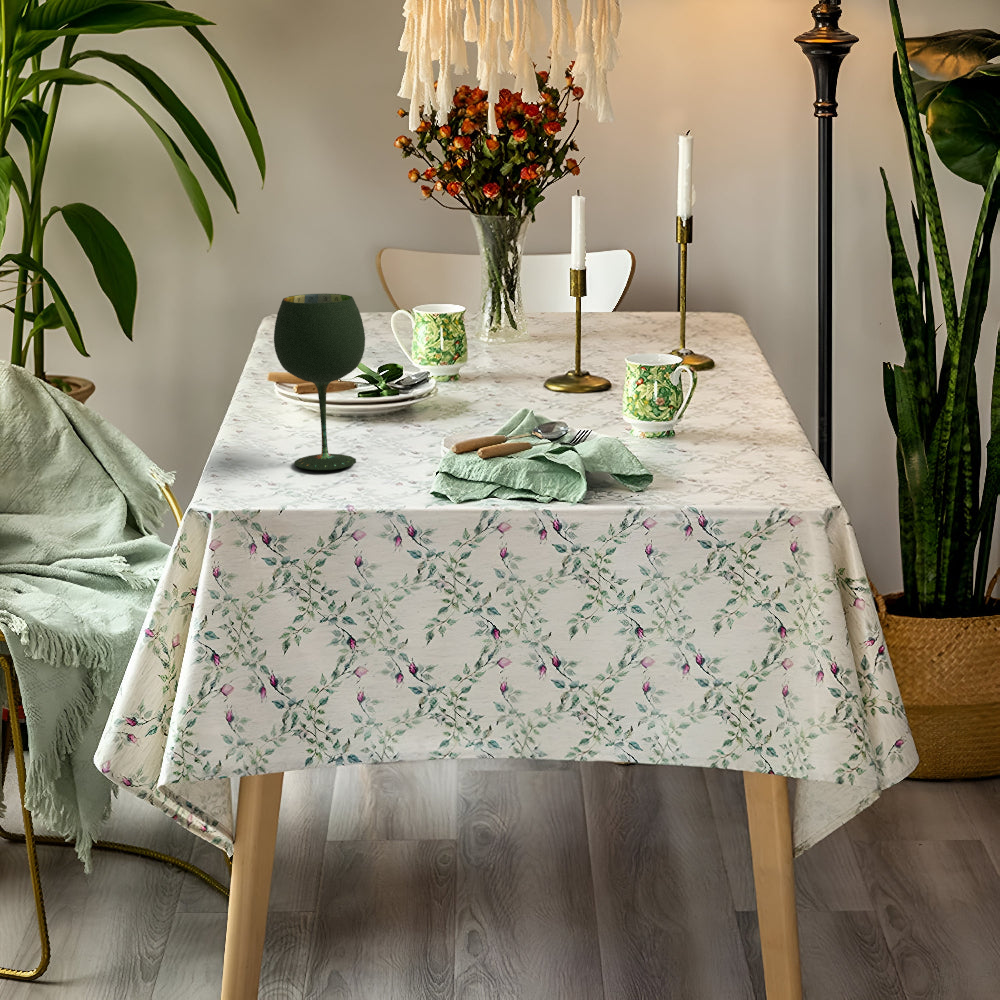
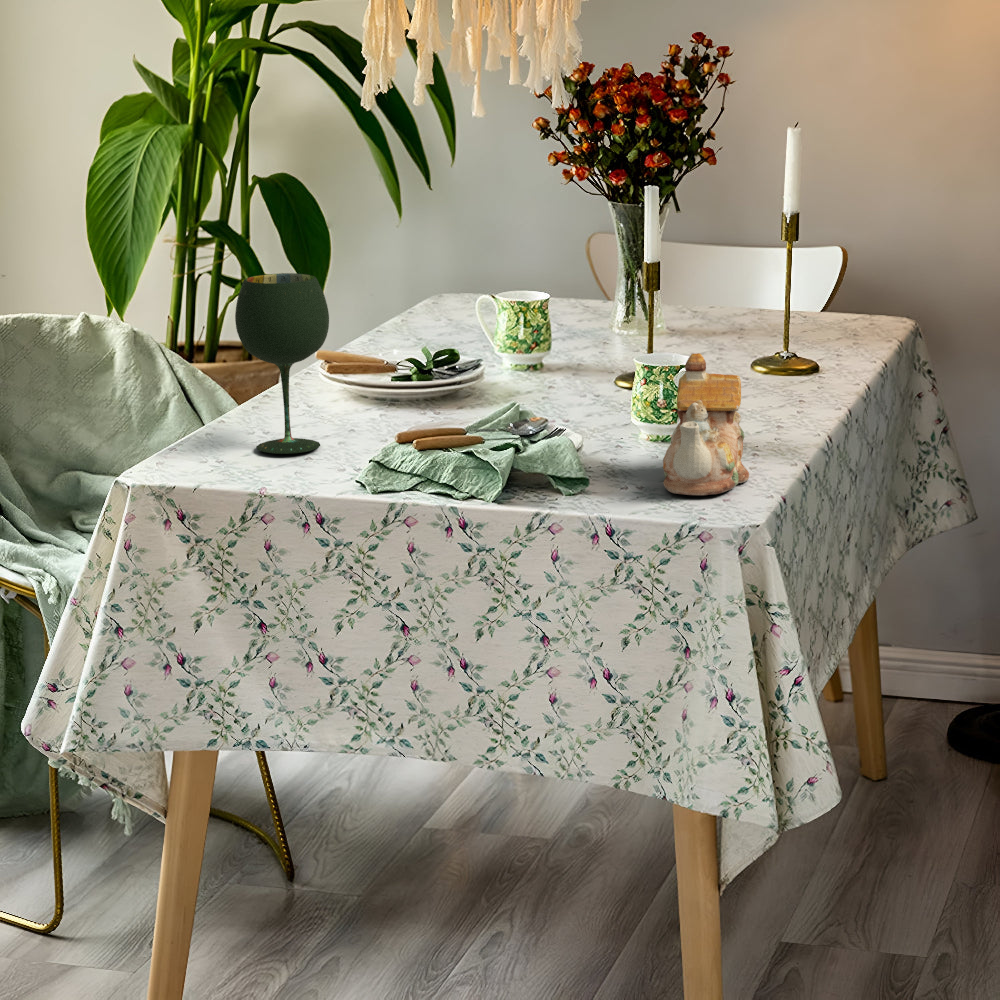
teapot: none [710,354,786,485] -> present [663,353,749,495]

